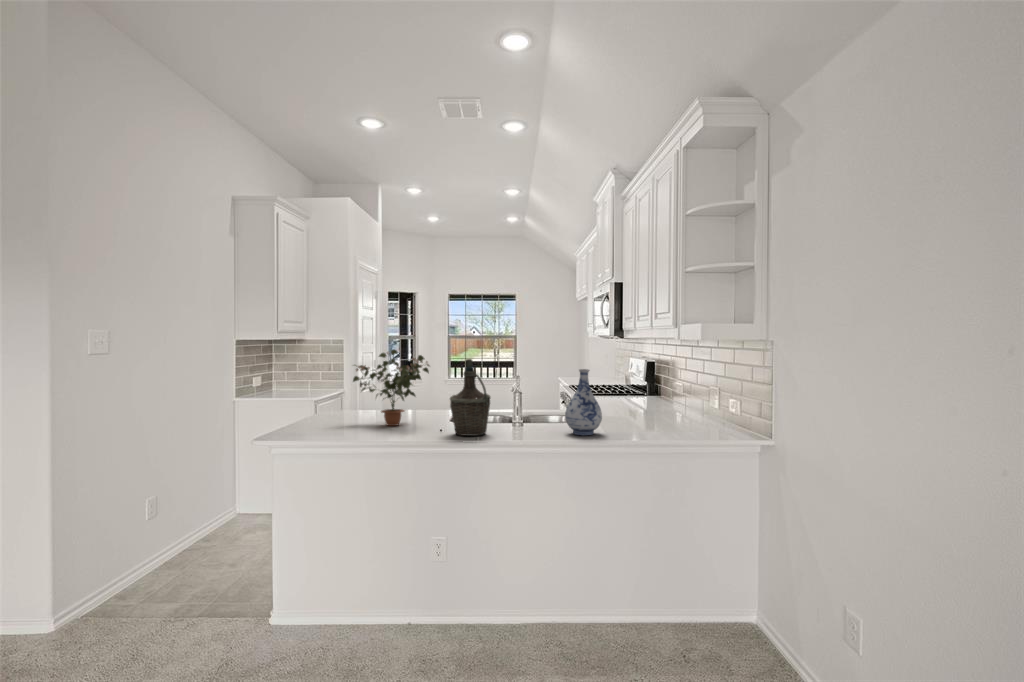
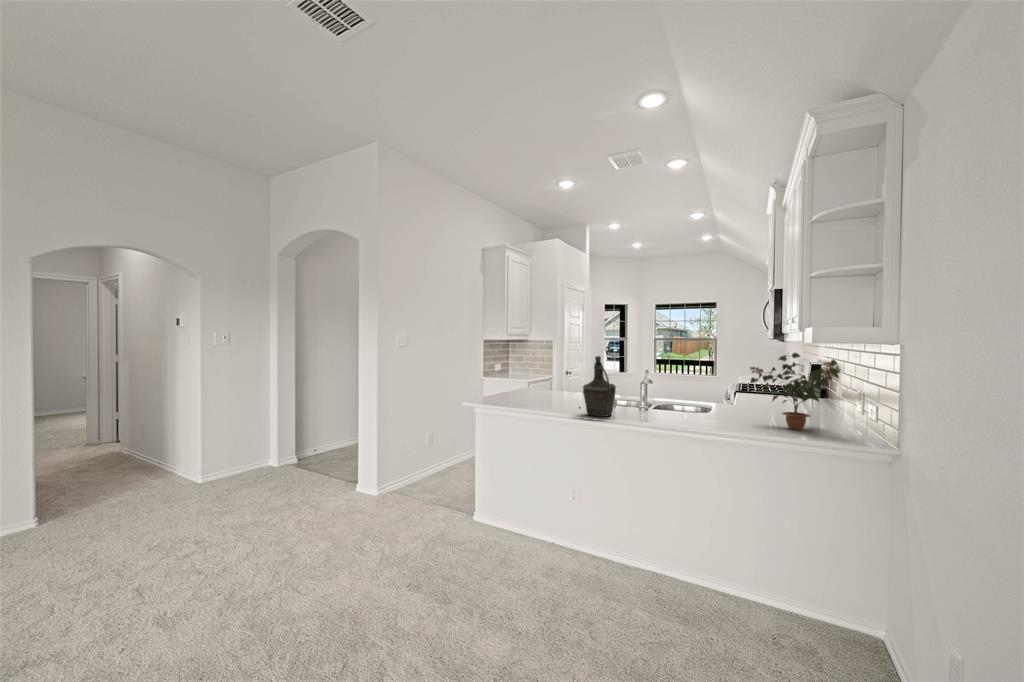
potted plant: present [353,349,429,426] -> present [750,353,840,430]
vase: present [565,369,602,435] -> none [679,368,714,426]

